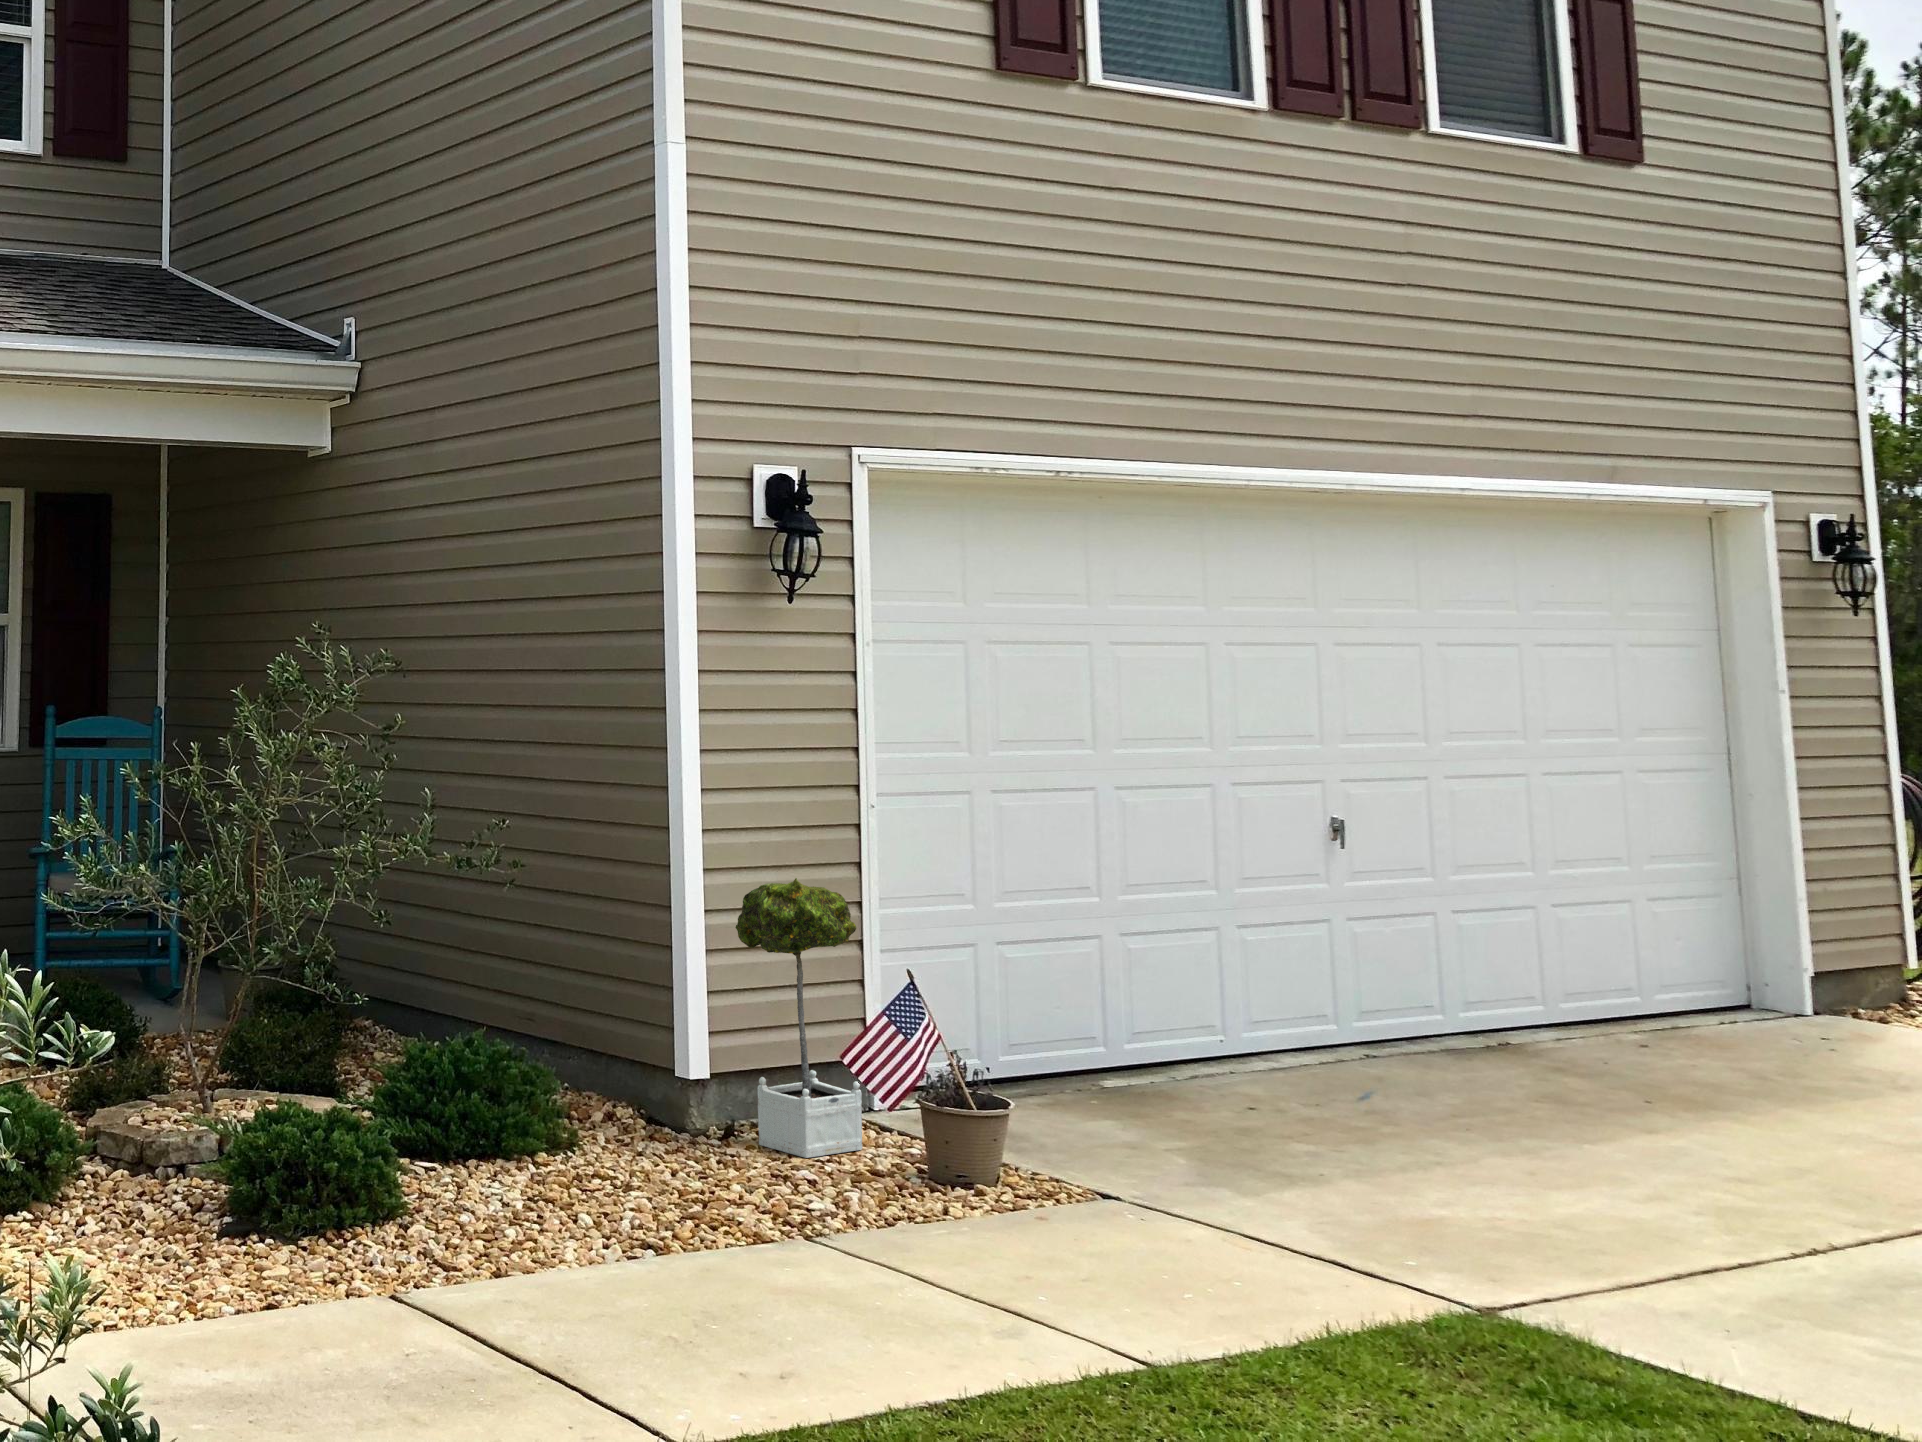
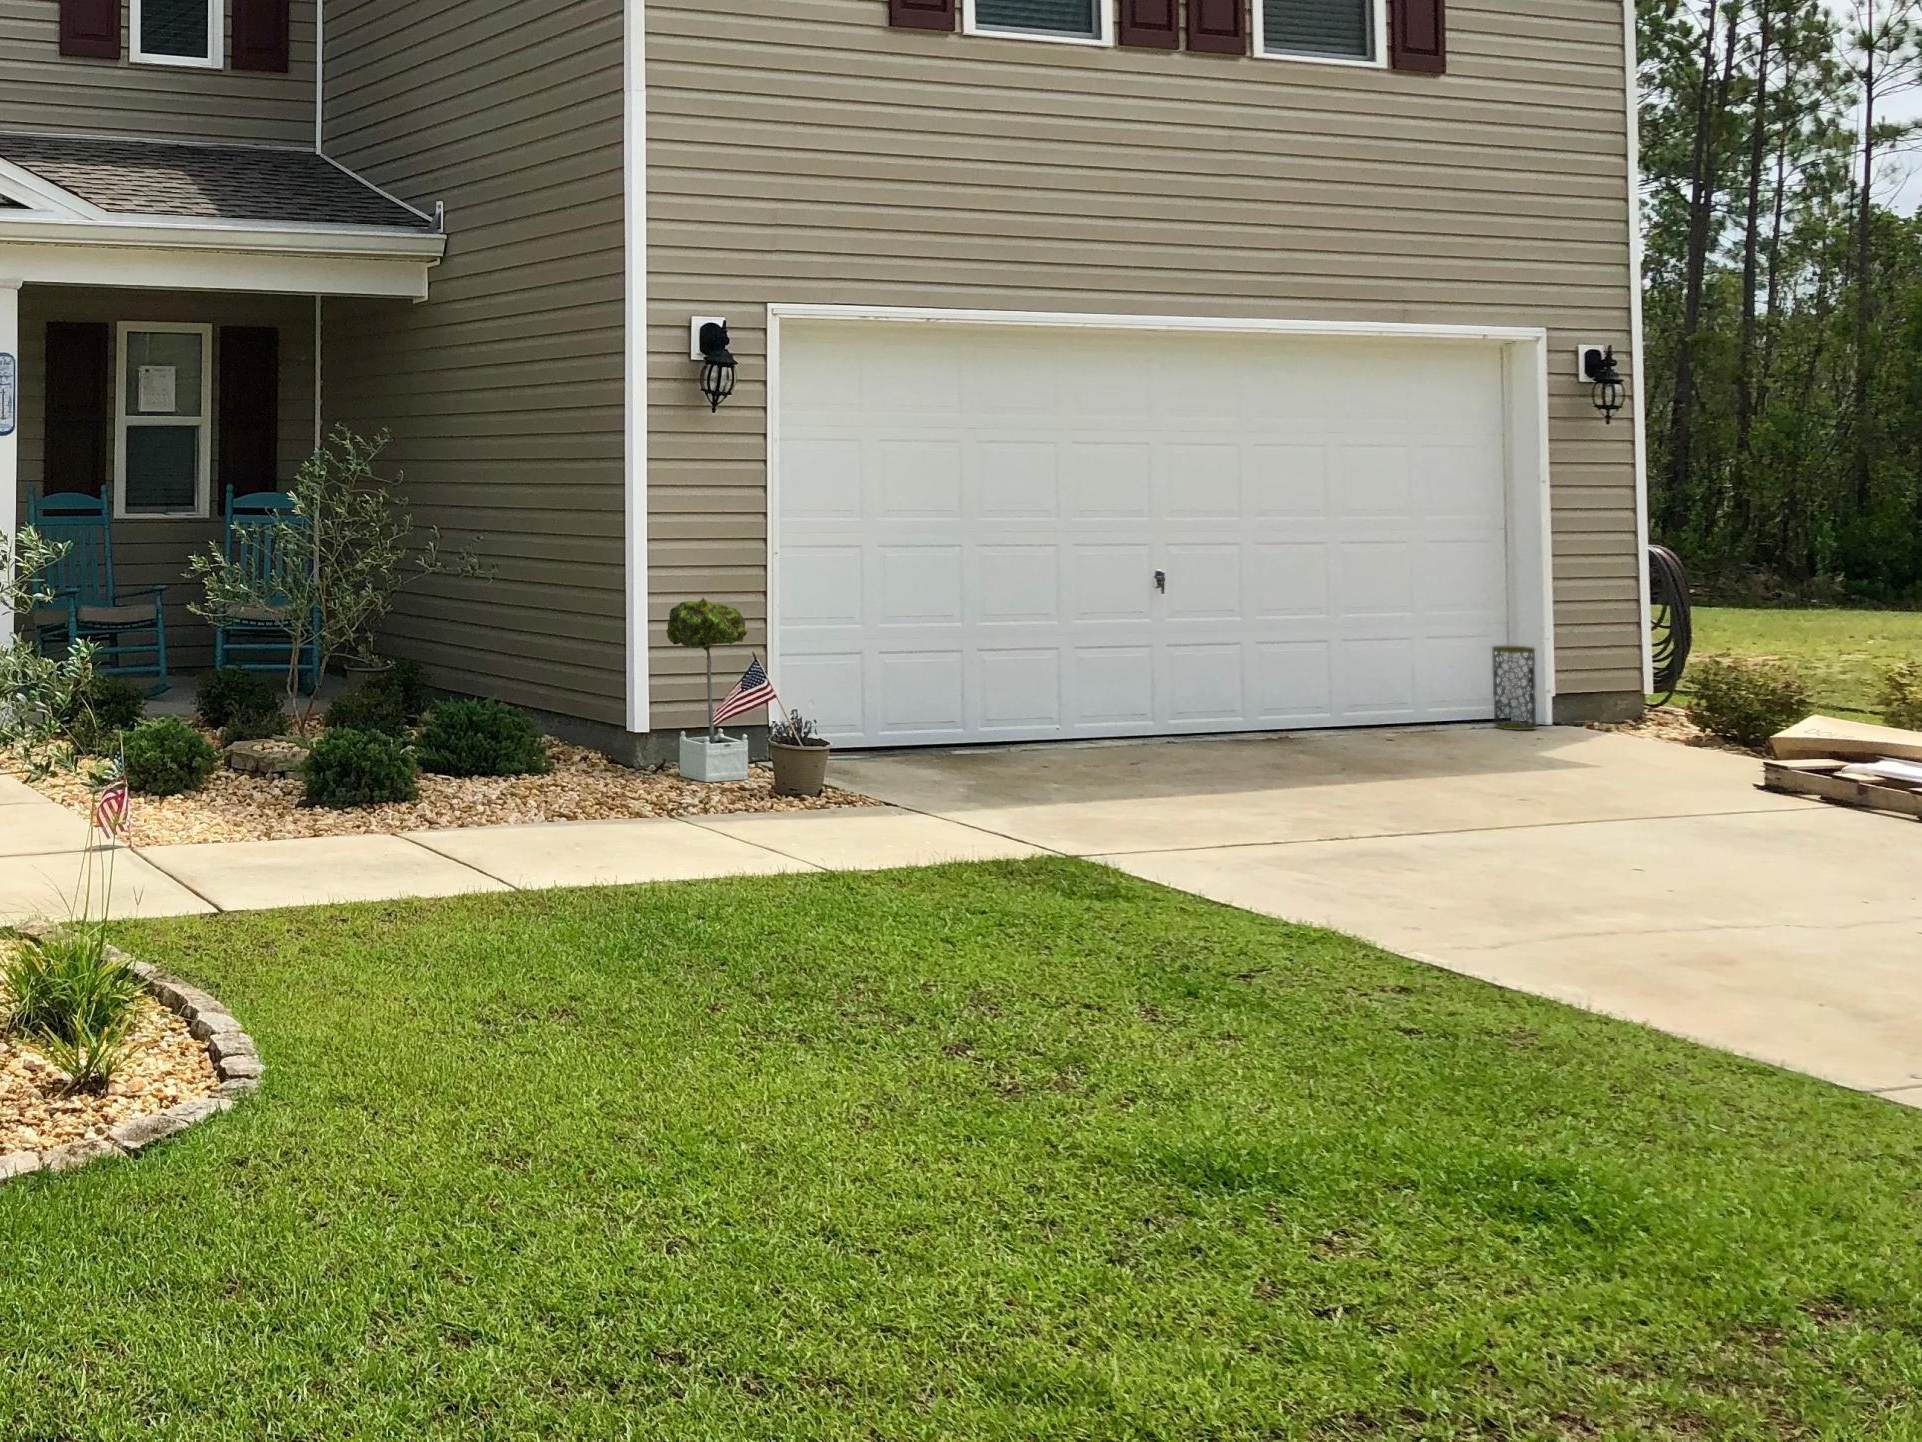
trash can: none [1733,905,1800,1020] -> present [1492,646,1536,730]

